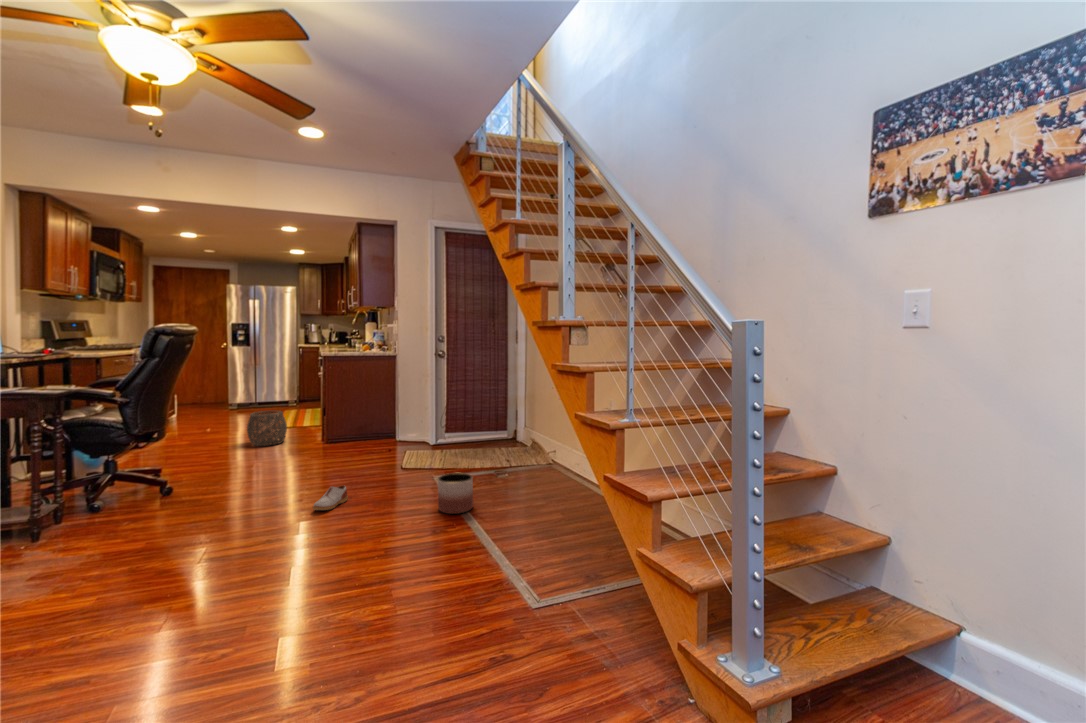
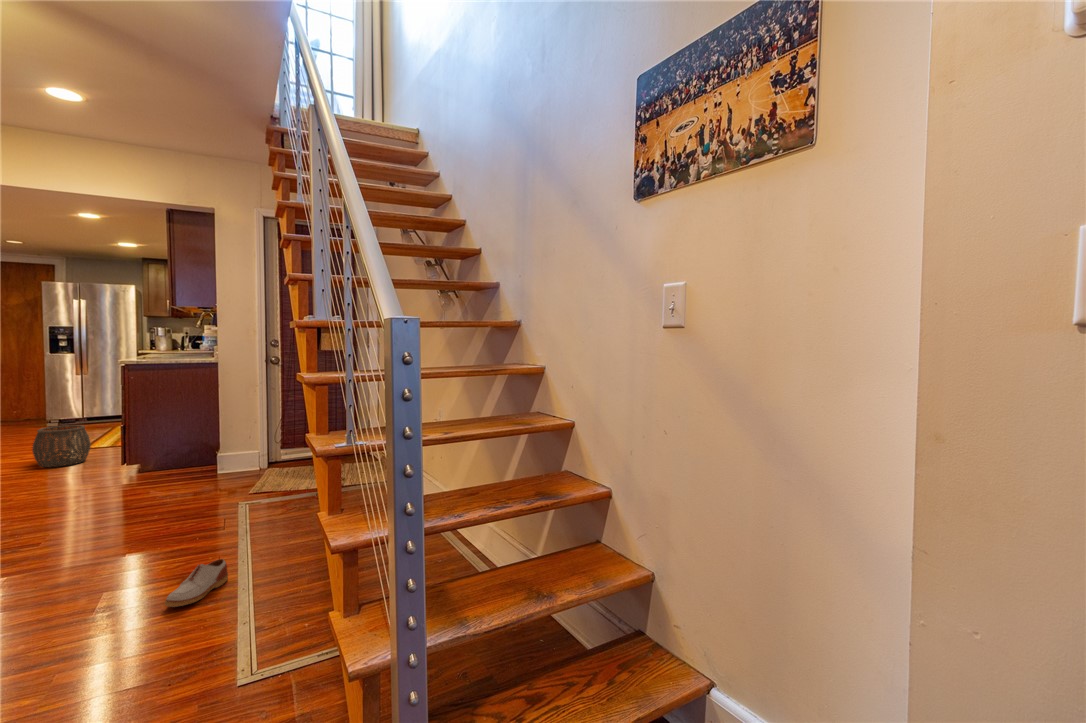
planter: present [438,473,473,514] -> none [211,498,260,548]
shoe: present [313,486,348,510] -> present [165,559,228,607]

